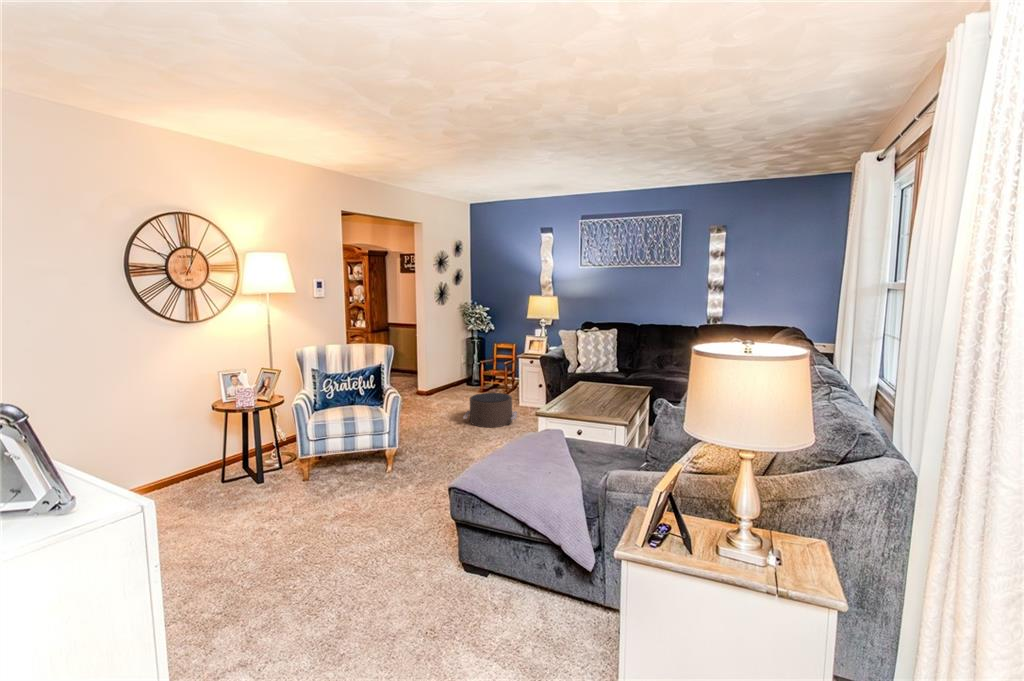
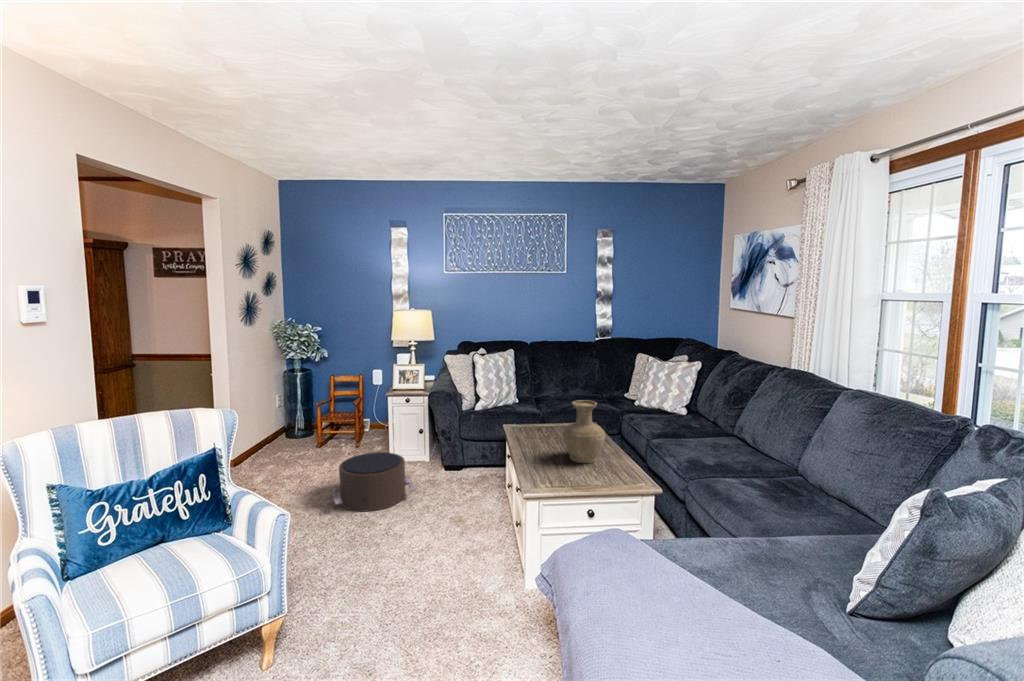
vase: none [585,361,616,406] -> present [563,400,605,463]

